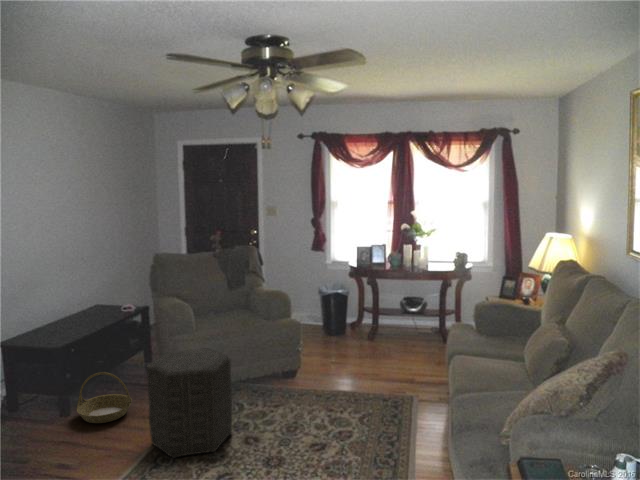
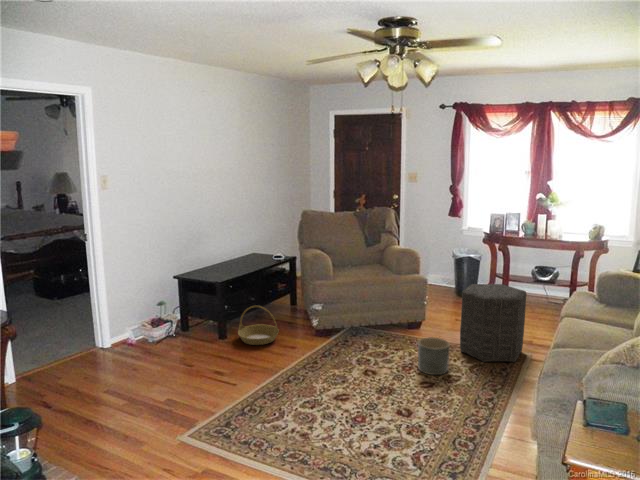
ottoman: present [147,349,232,458] -> present [460,284,526,362]
planter: none [304,388,339,433] -> present [418,337,450,375]

